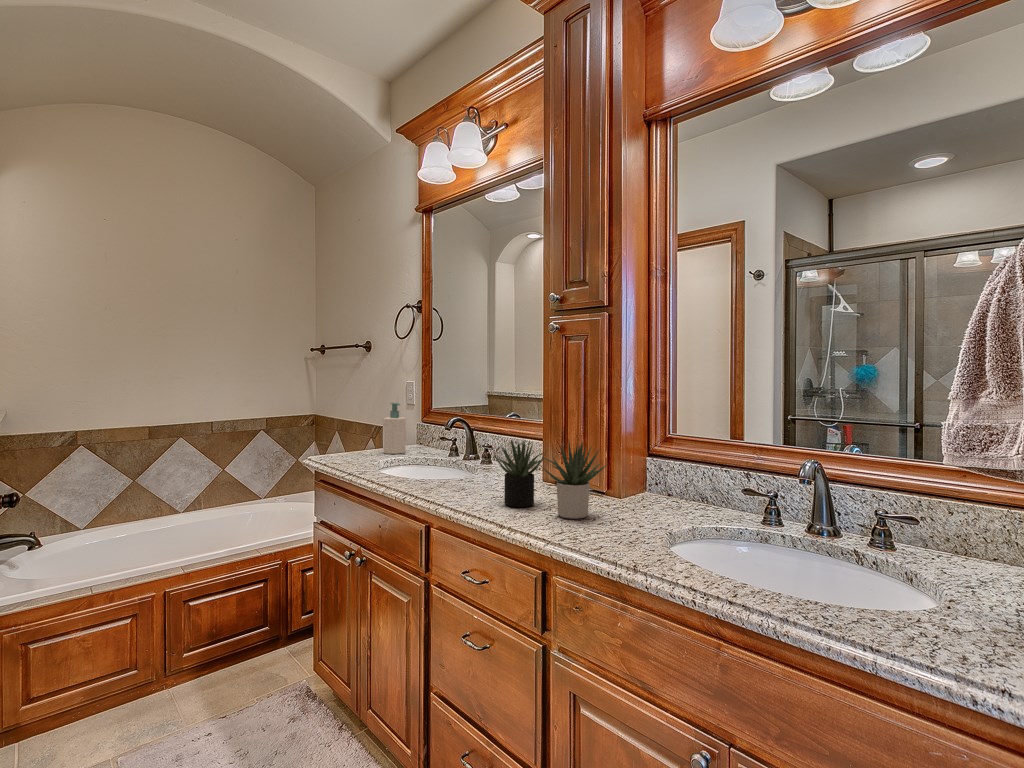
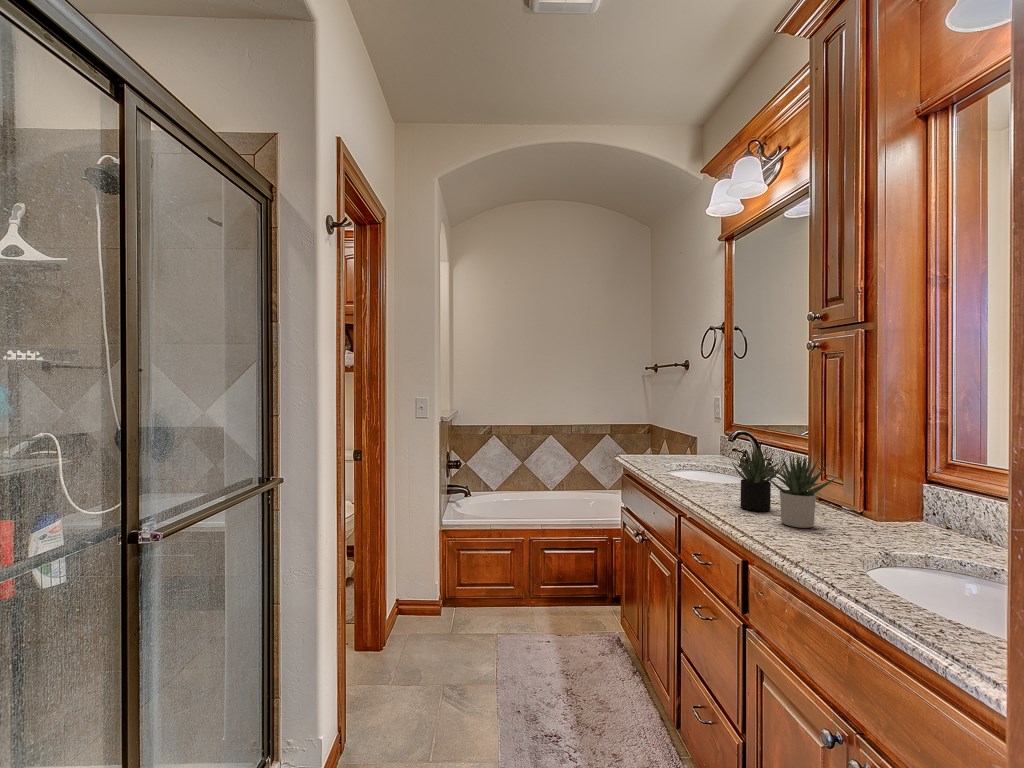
soap bottle: present [384,403,406,454] -> none [683,414,703,459]

